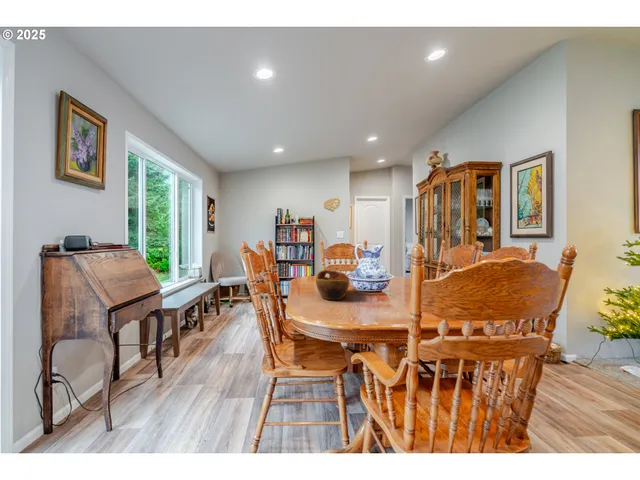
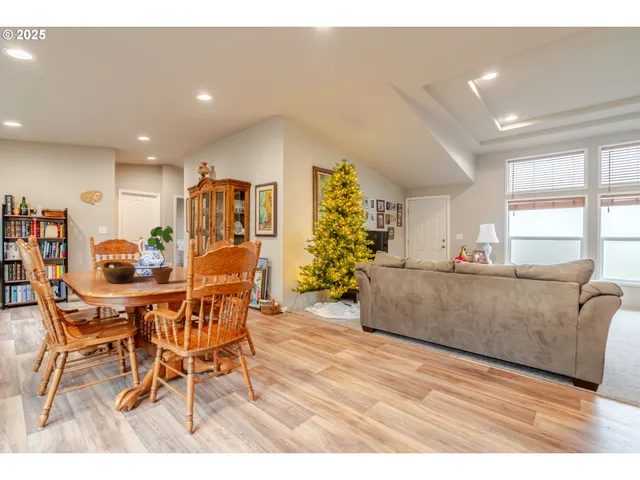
potted plant: none [358,224,392,308] -> present [148,226,173,284]

